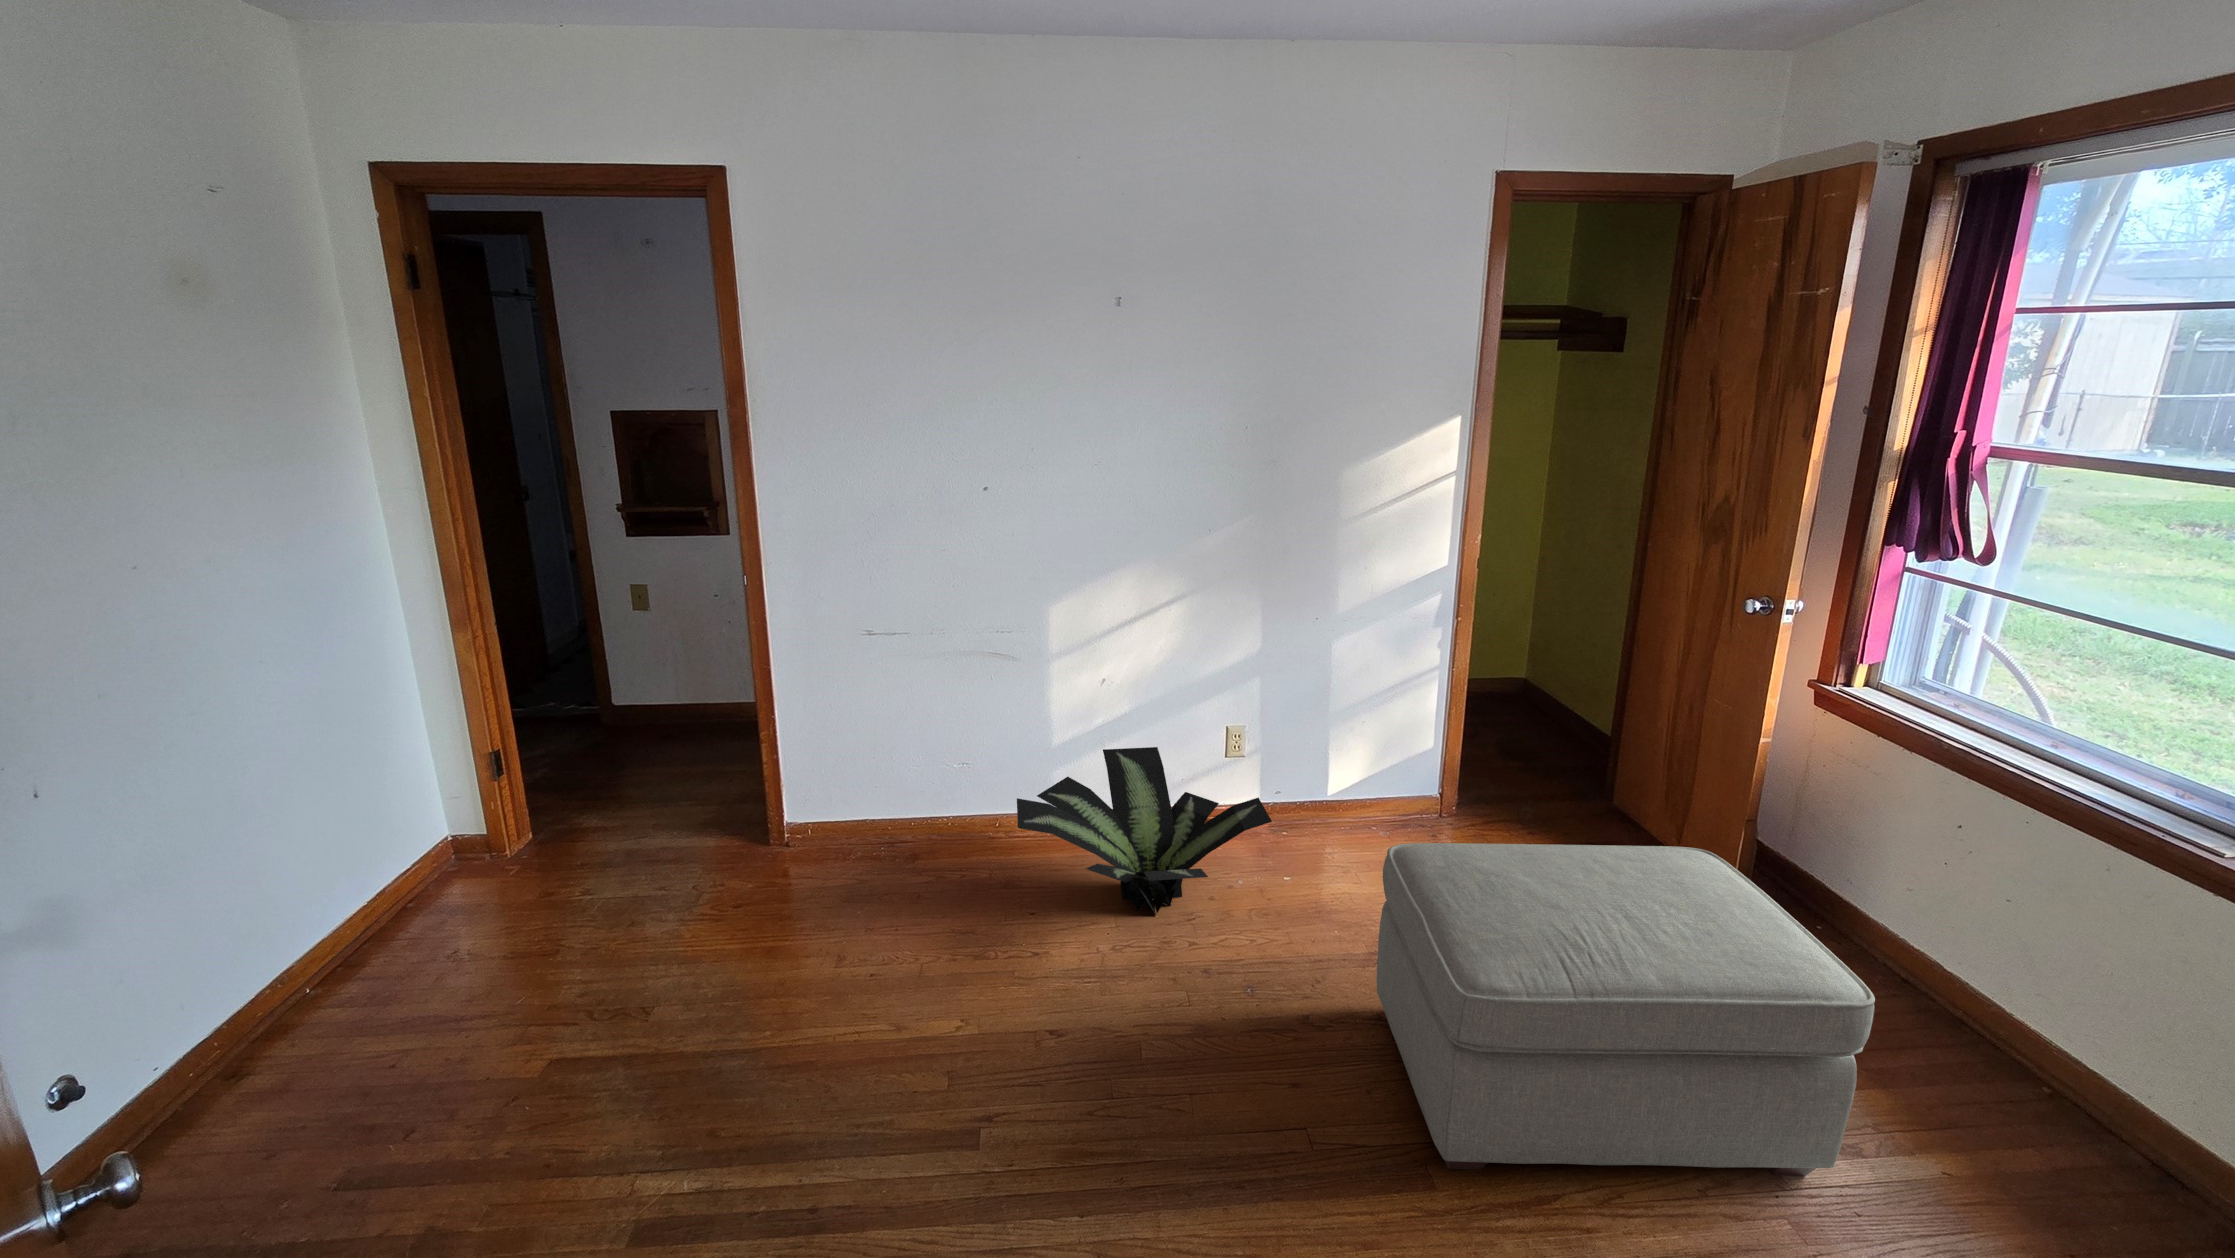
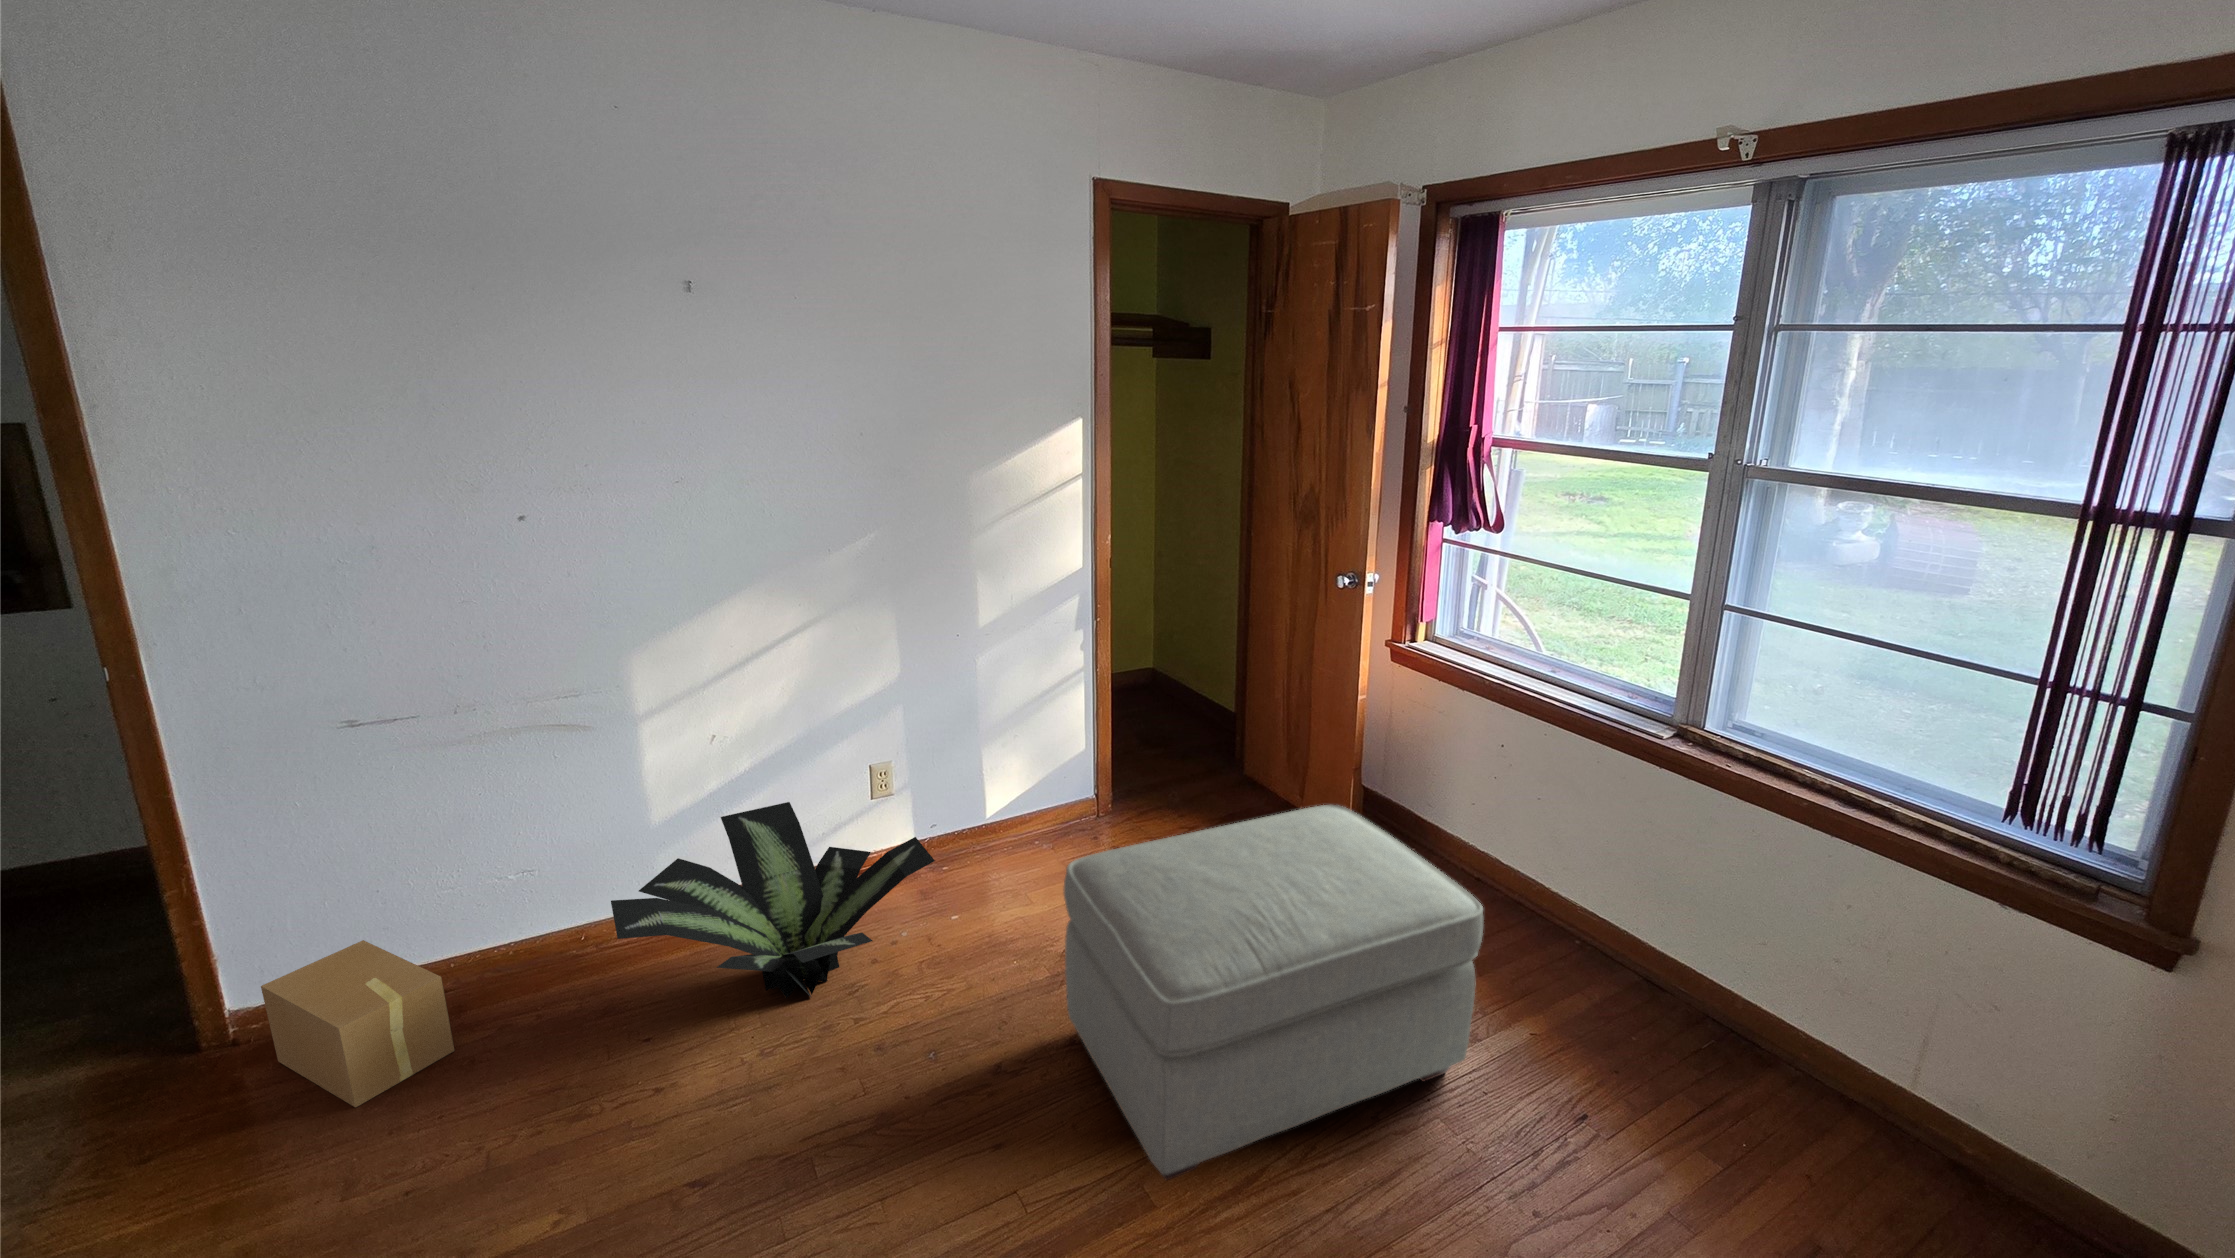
cardboard box: none [804,793,908,909] -> present [261,940,455,1108]

